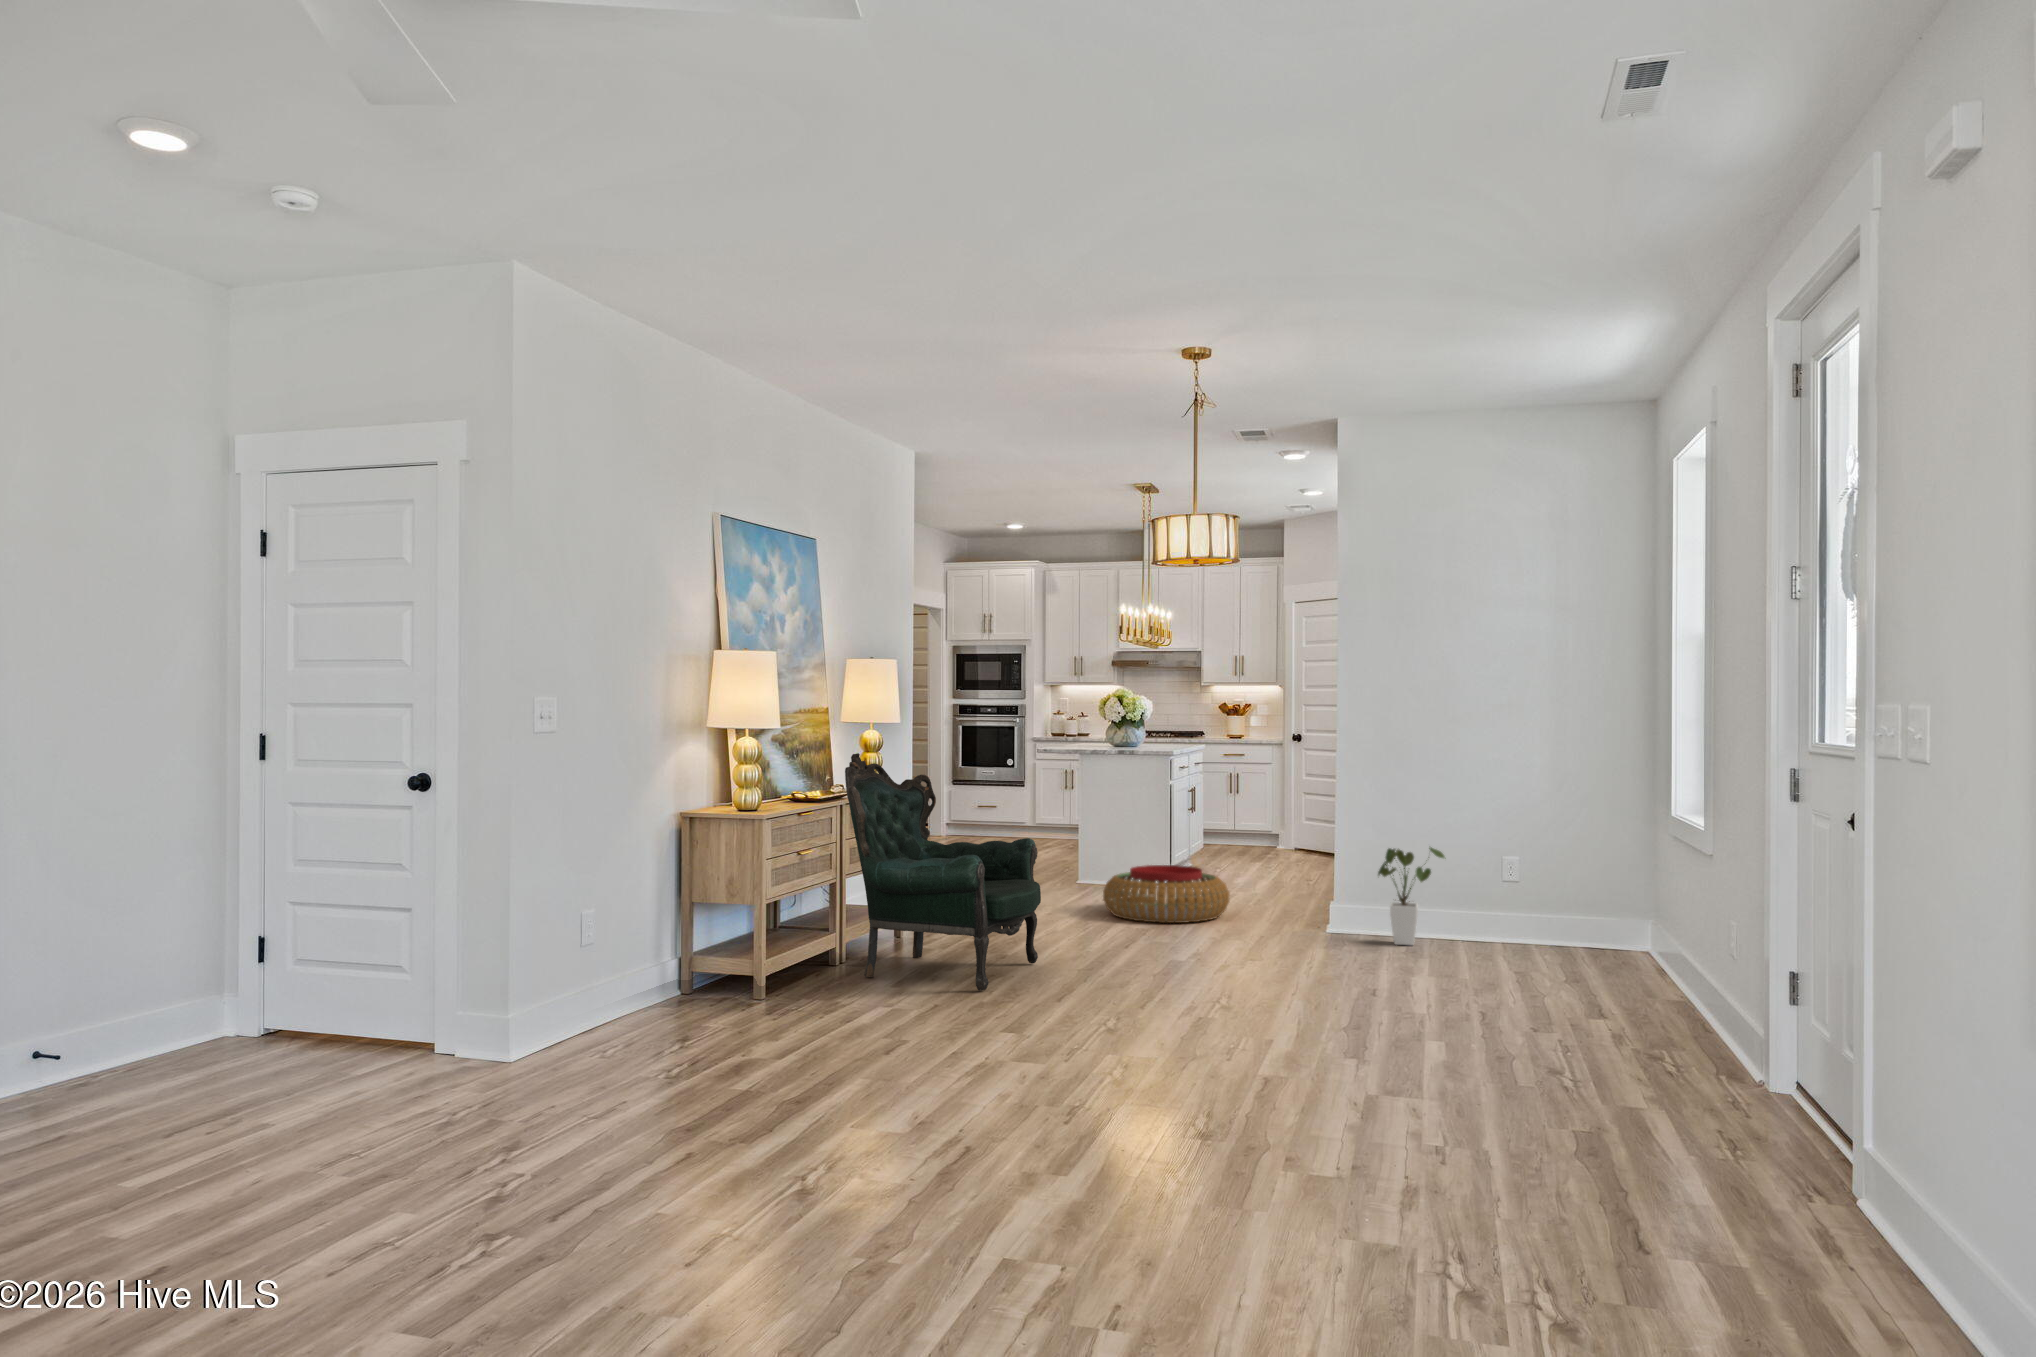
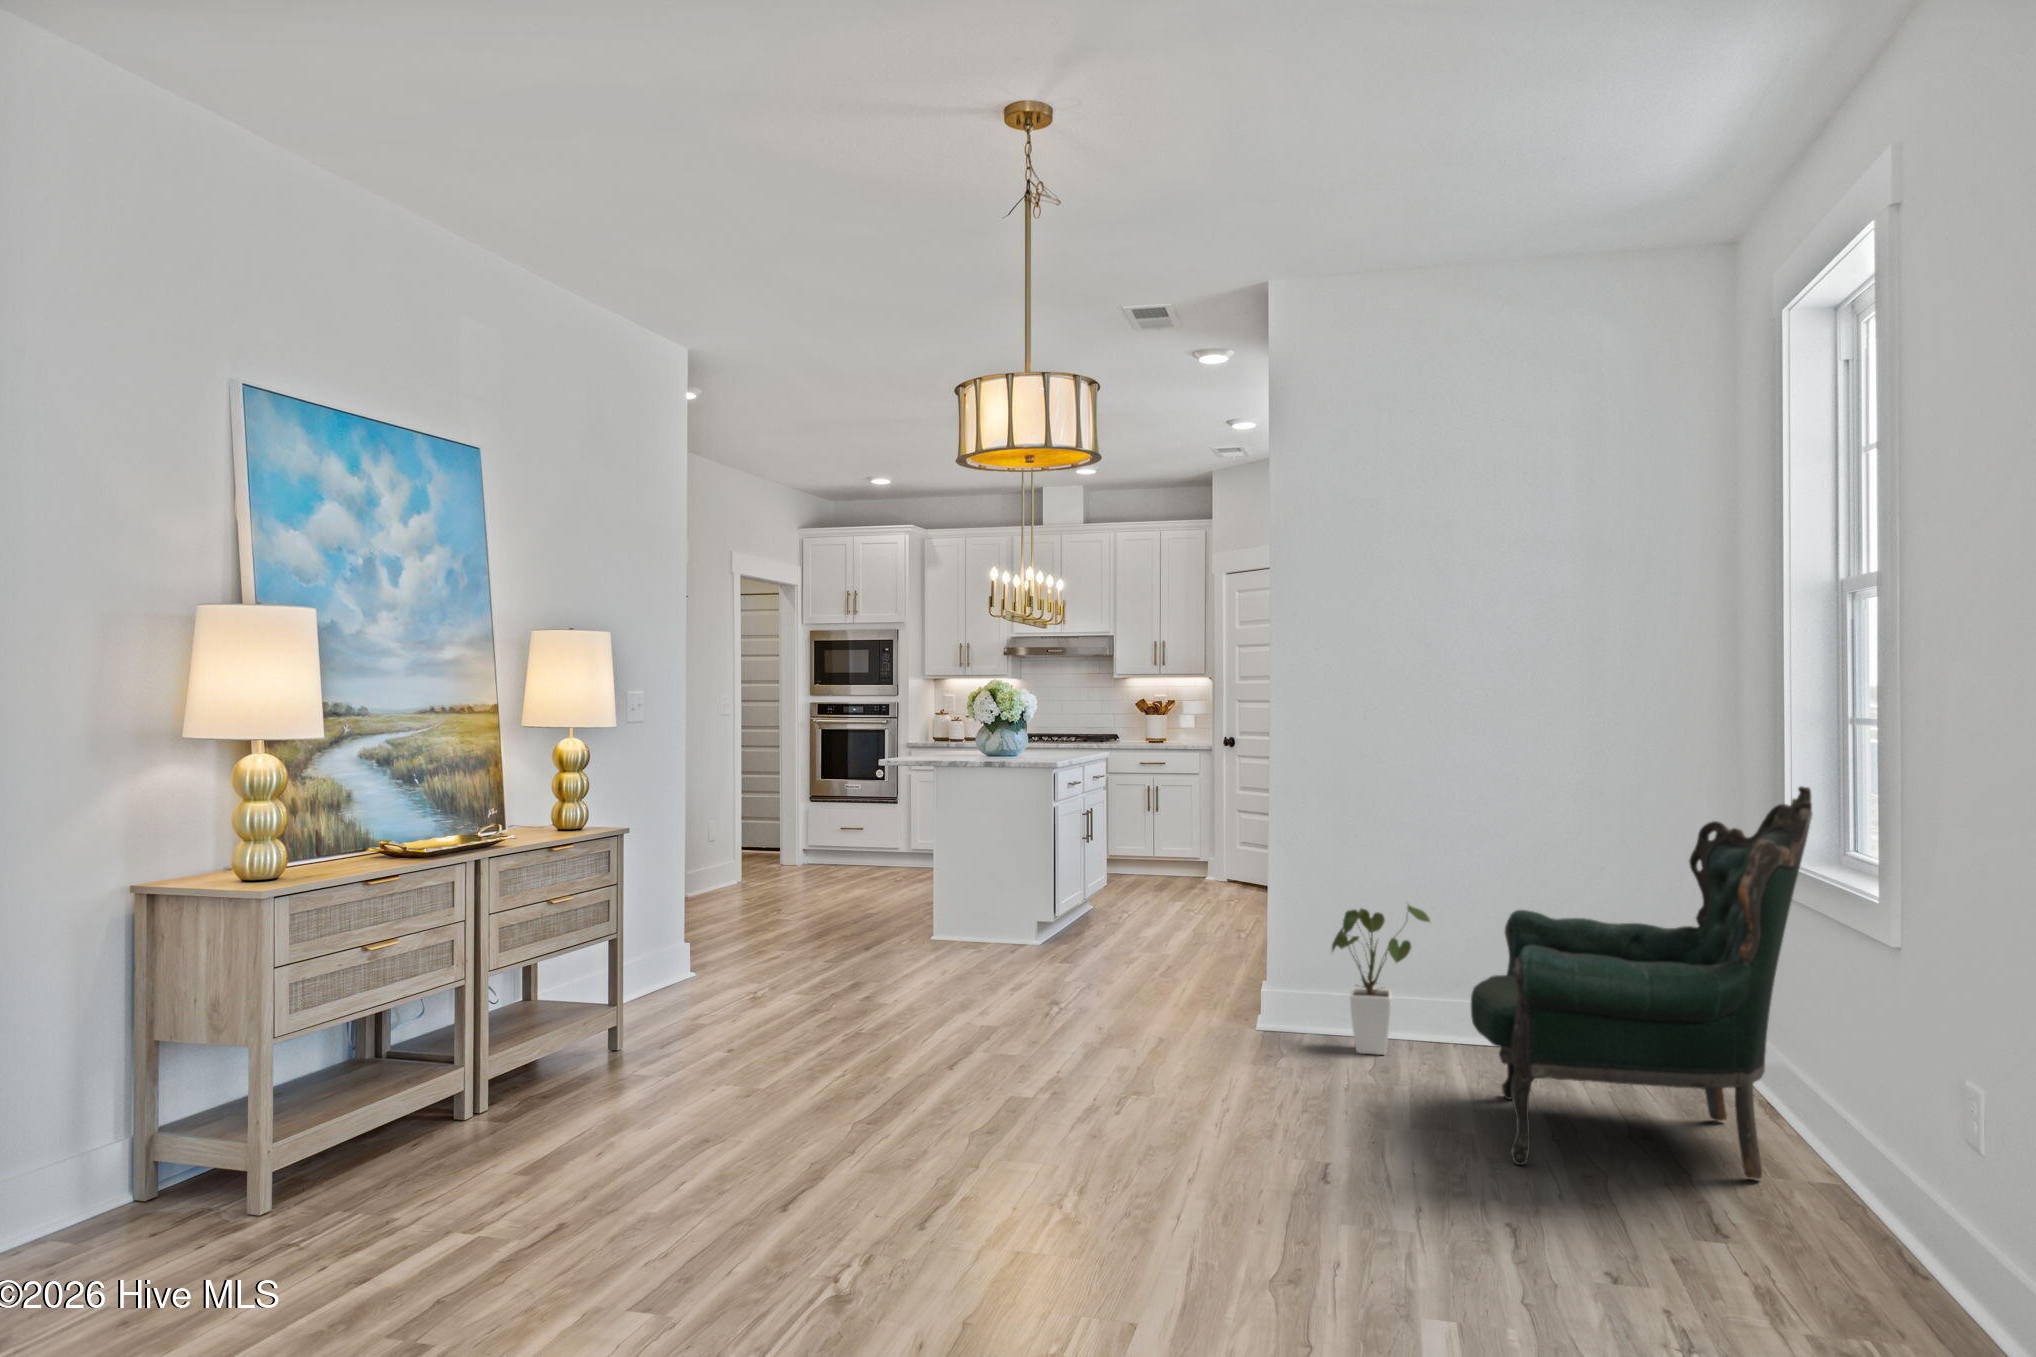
armchair: present [845,753,1041,991] -> present [1471,786,1812,1179]
pouf: present [1103,865,1229,923] -> none [943,925,1122,1013]

